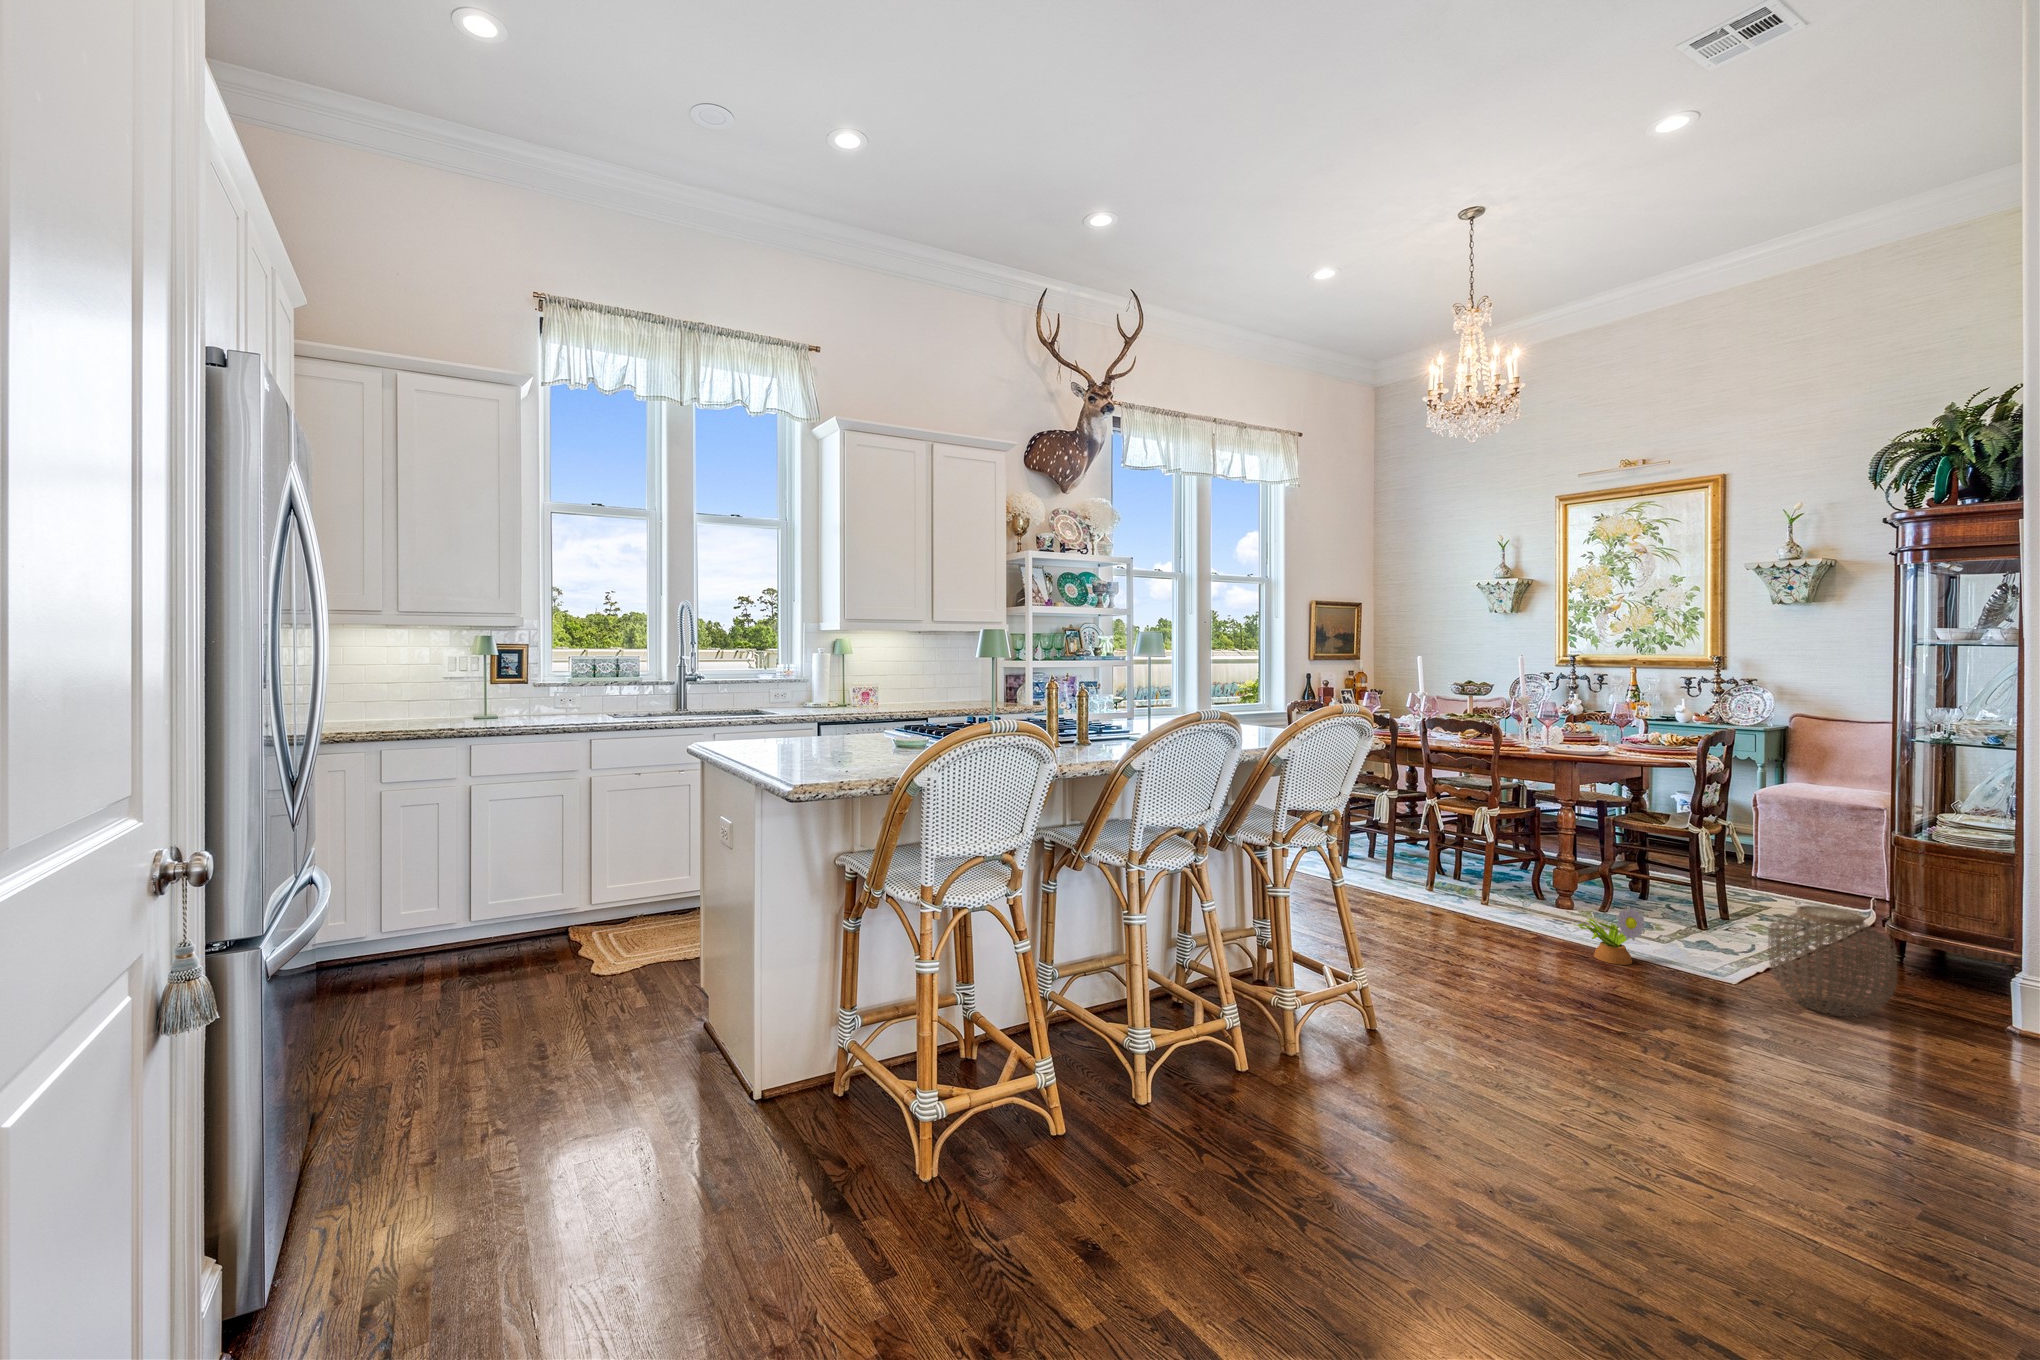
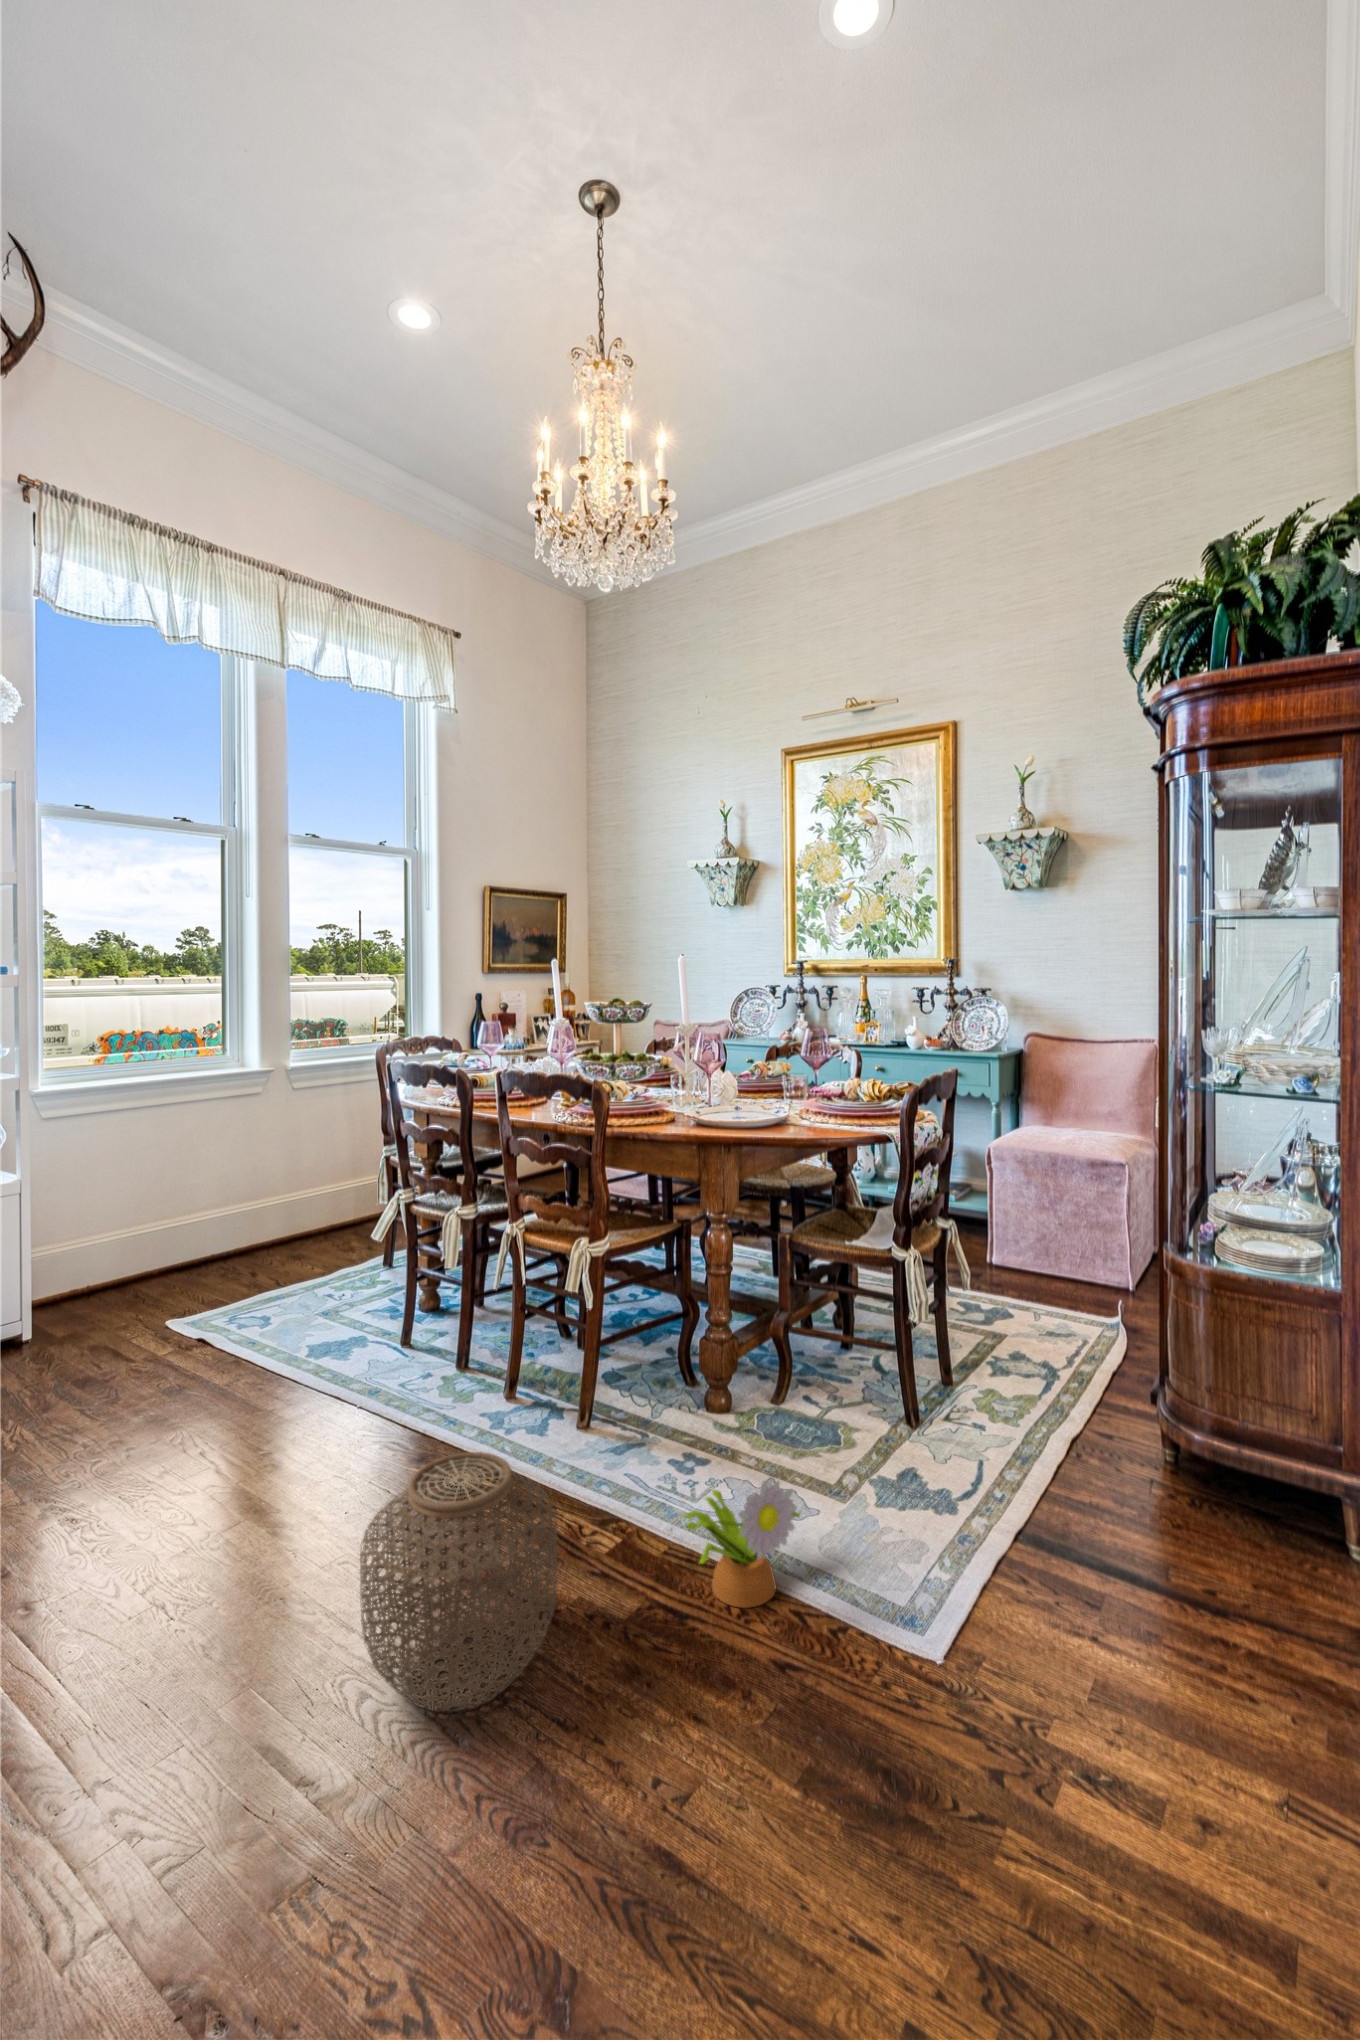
woven basket: present [1768,905,1897,1018] -> present [360,1452,558,1711]

